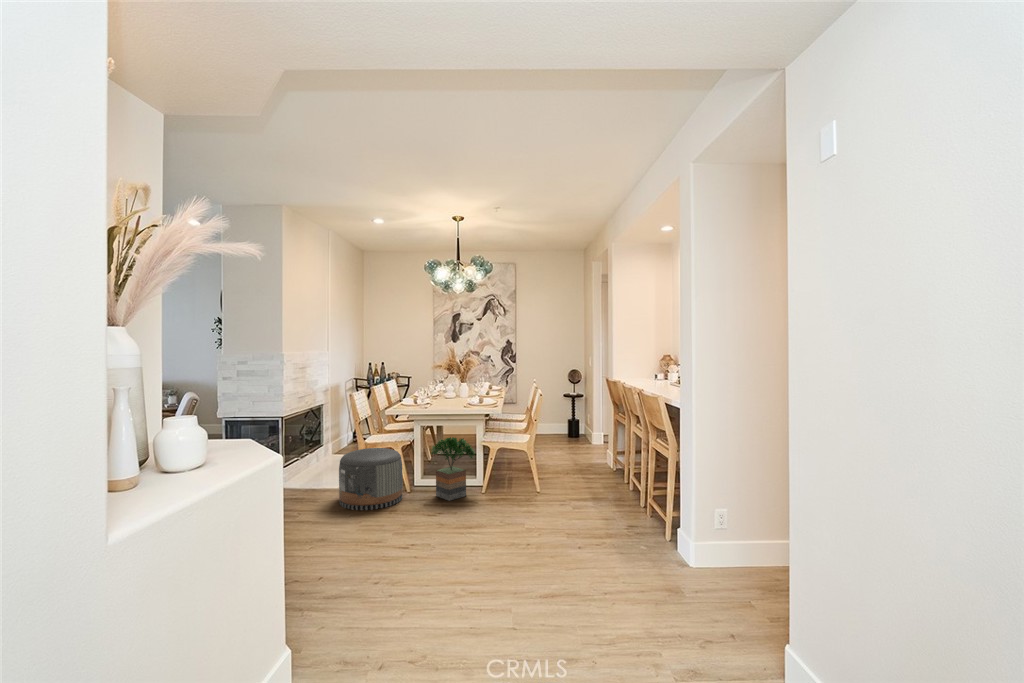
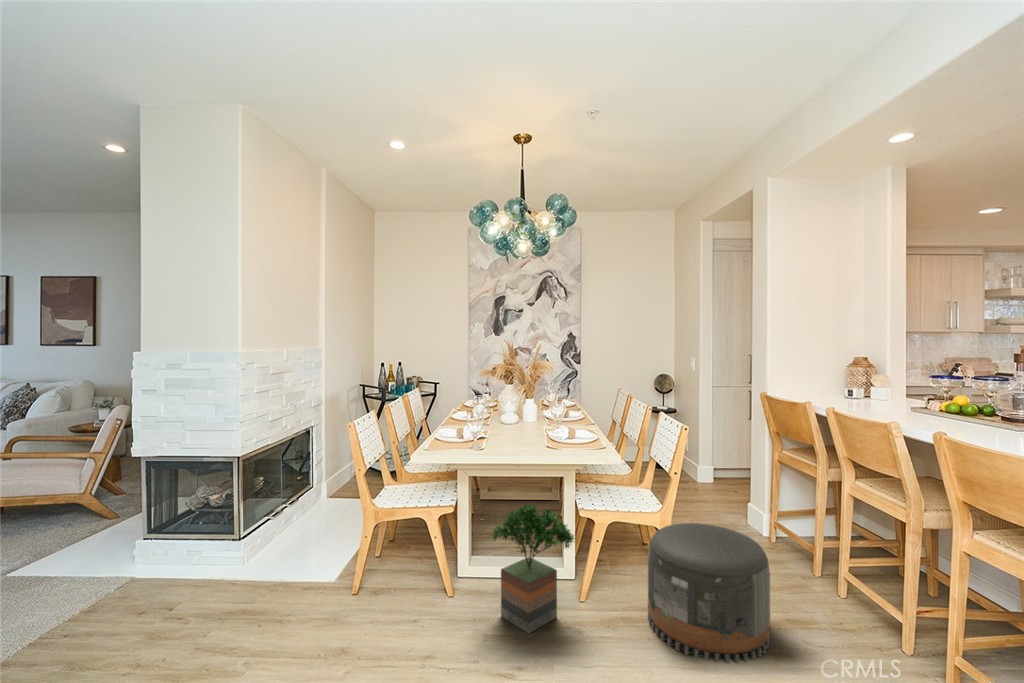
pouf: present [339,448,403,510] -> present [648,523,770,663]

